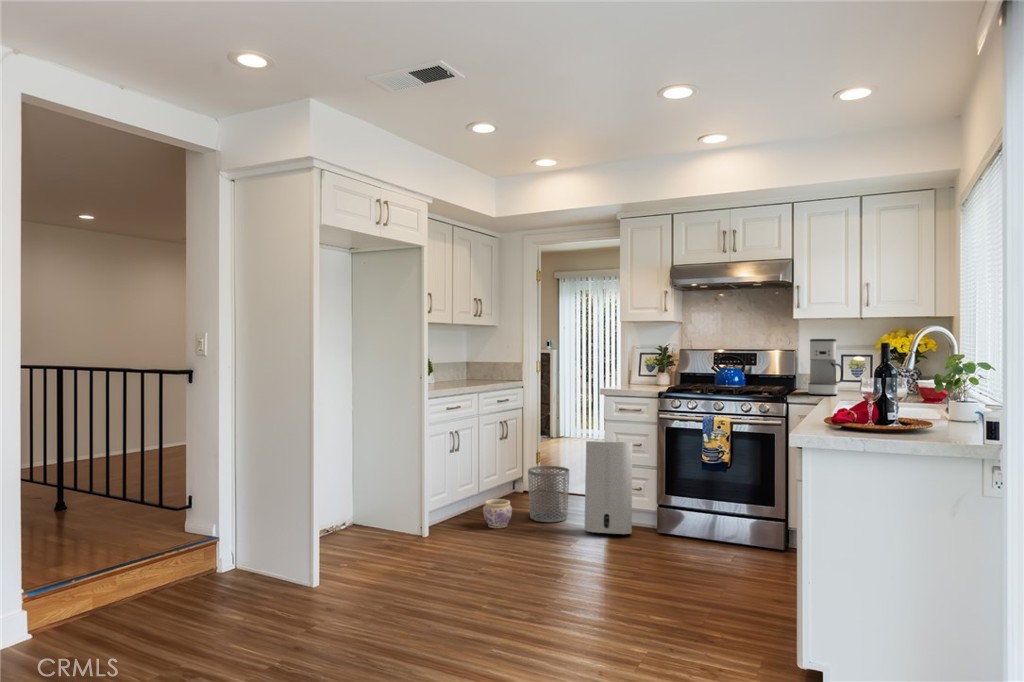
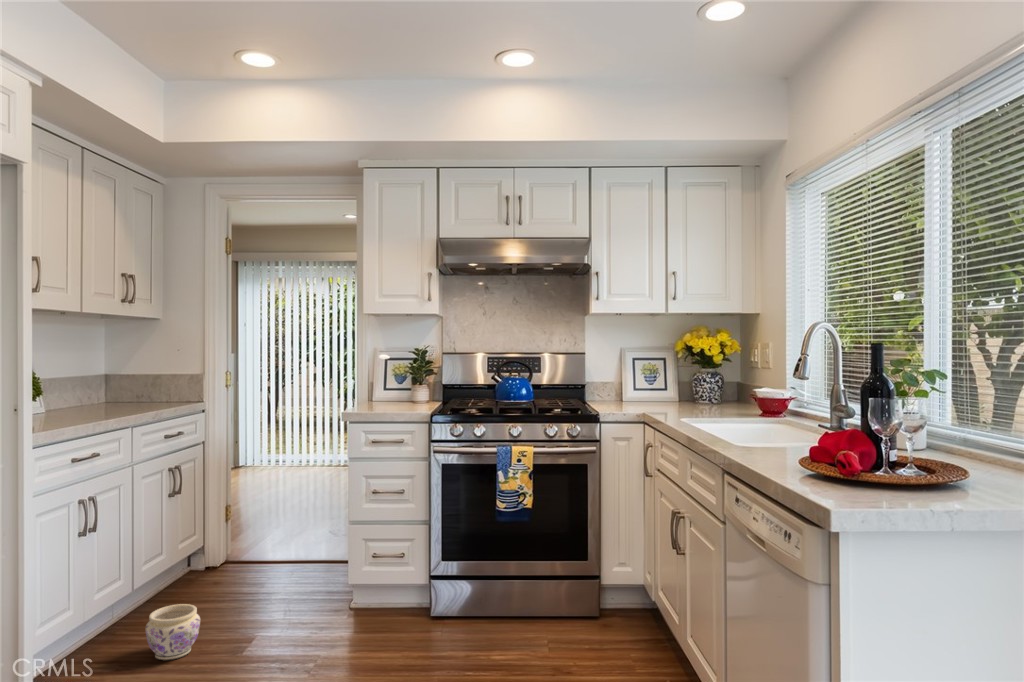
coffee maker: present [808,339,843,395] -> none [609,339,651,409]
air purifier: present [584,441,632,535] -> none [326,490,398,637]
waste bin: present [528,466,569,522] -> none [224,533,293,628]

